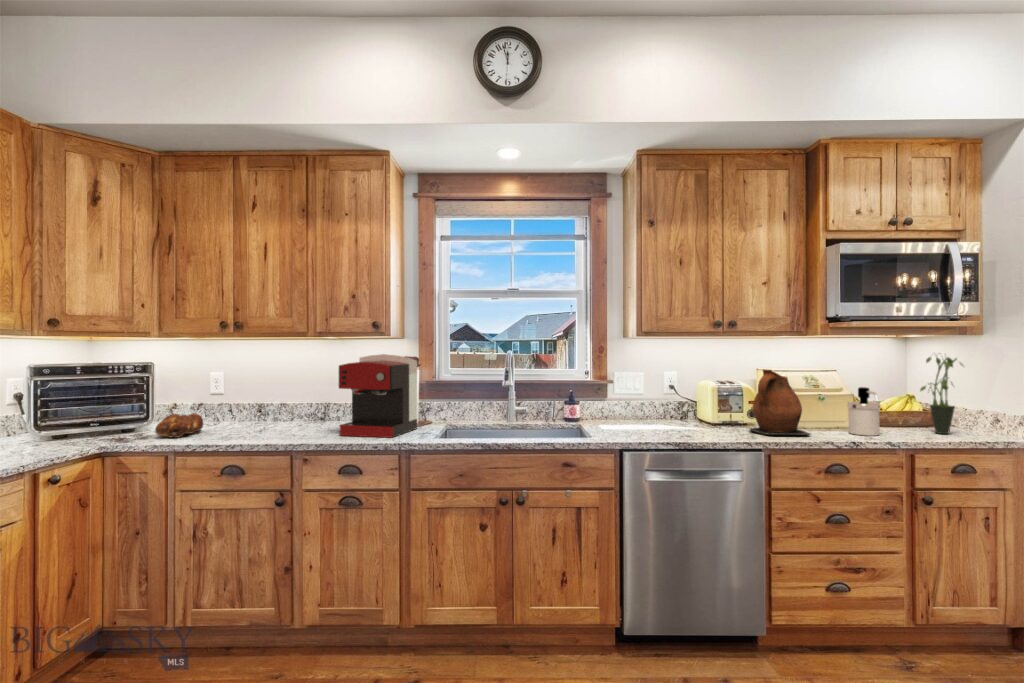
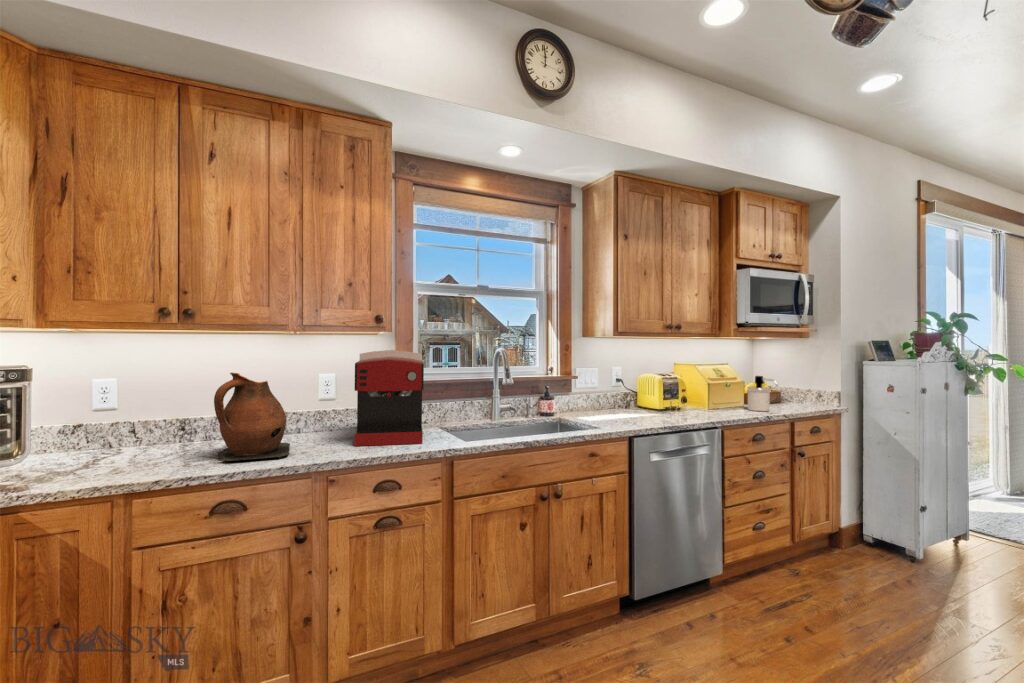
potted plant: present [920,353,963,434] -> none [783,350,811,407]
ceramic pitcher: present [750,369,810,436] -> present [214,373,290,461]
bread loaf: present [155,413,203,438] -> none [71,432,142,471]

